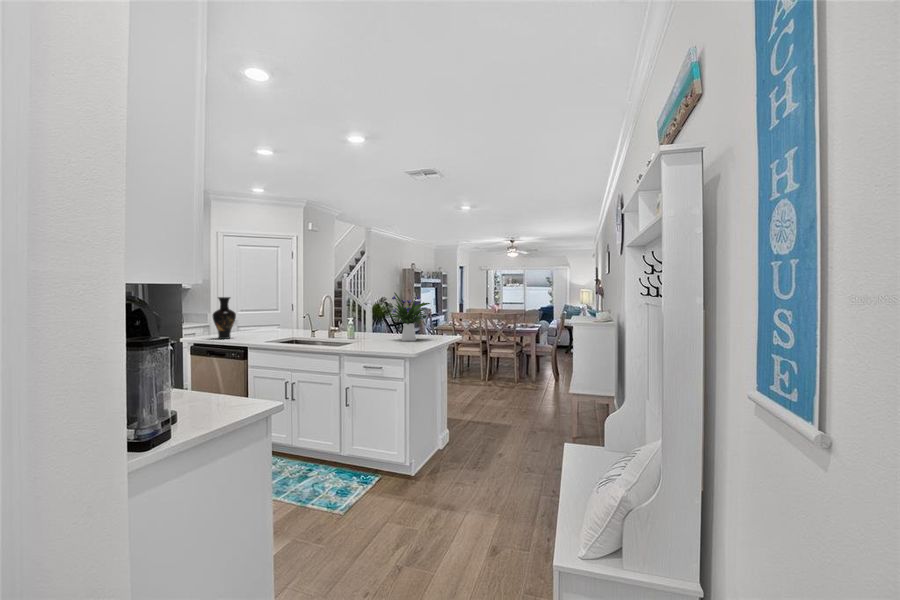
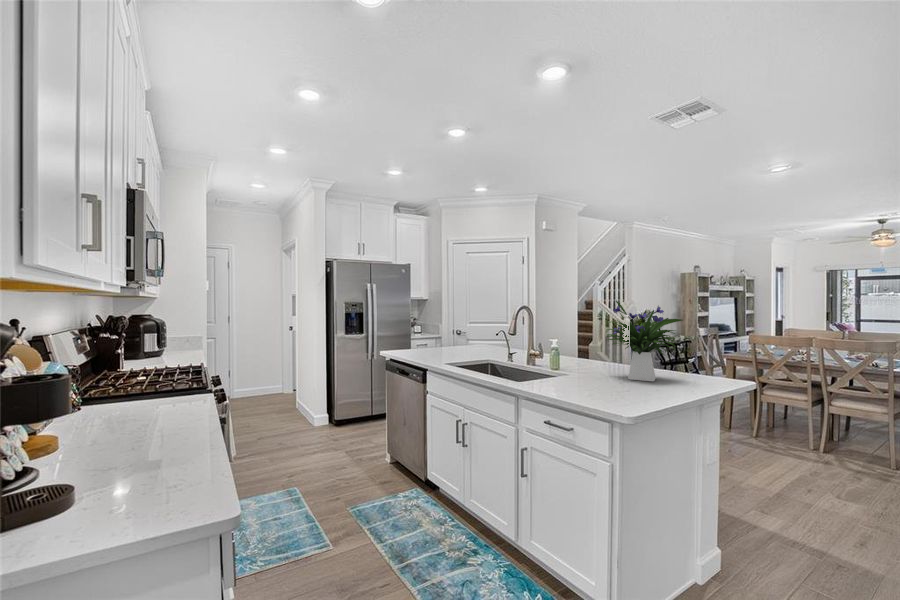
vase: present [212,297,236,339] -> none [406,306,430,354]

